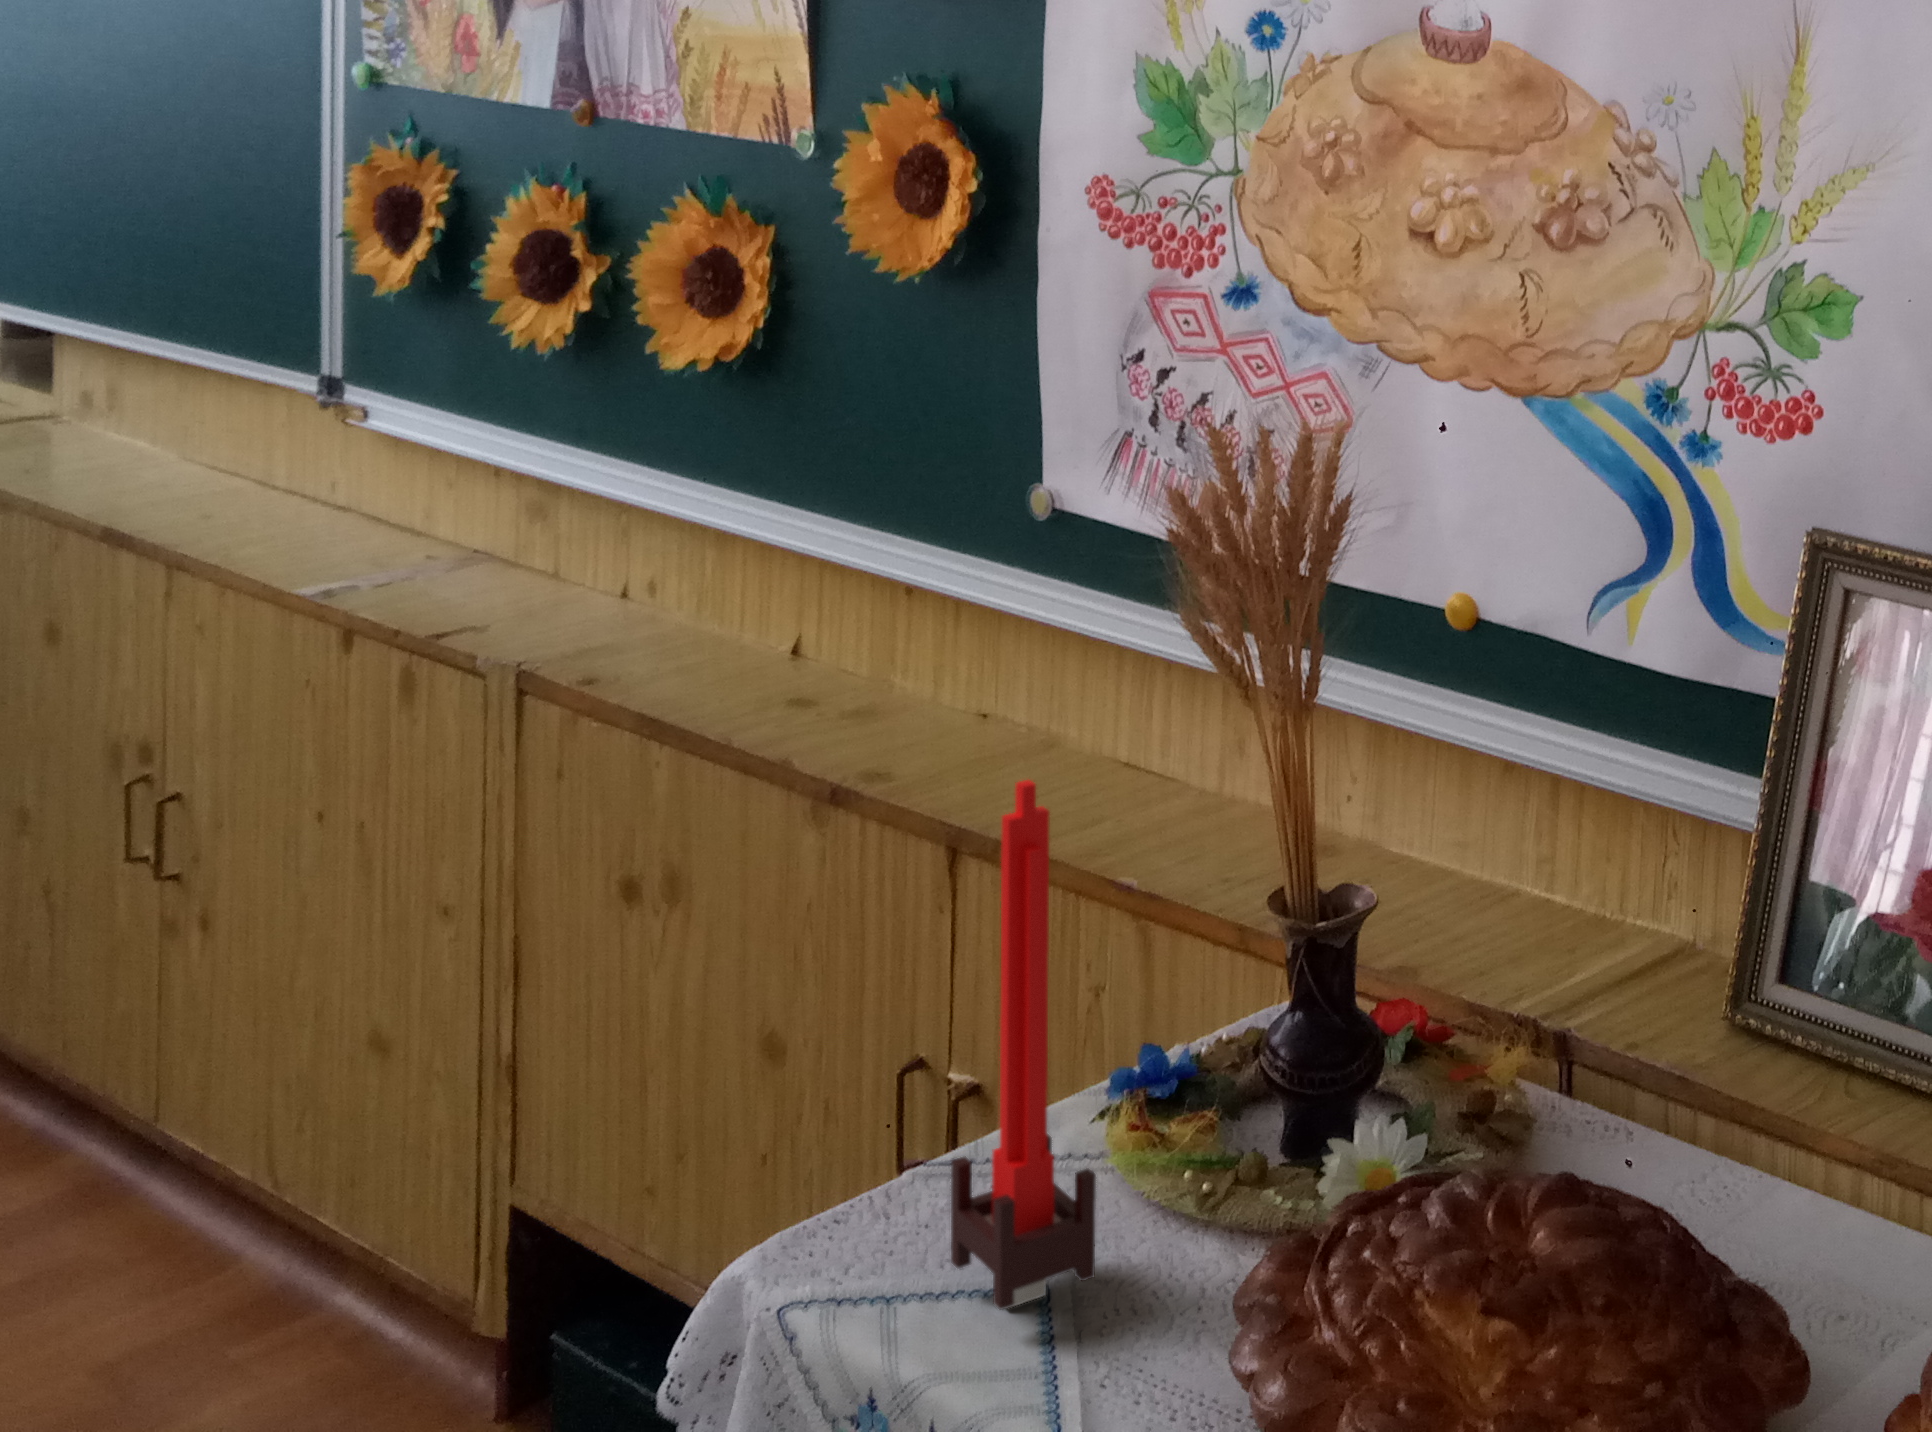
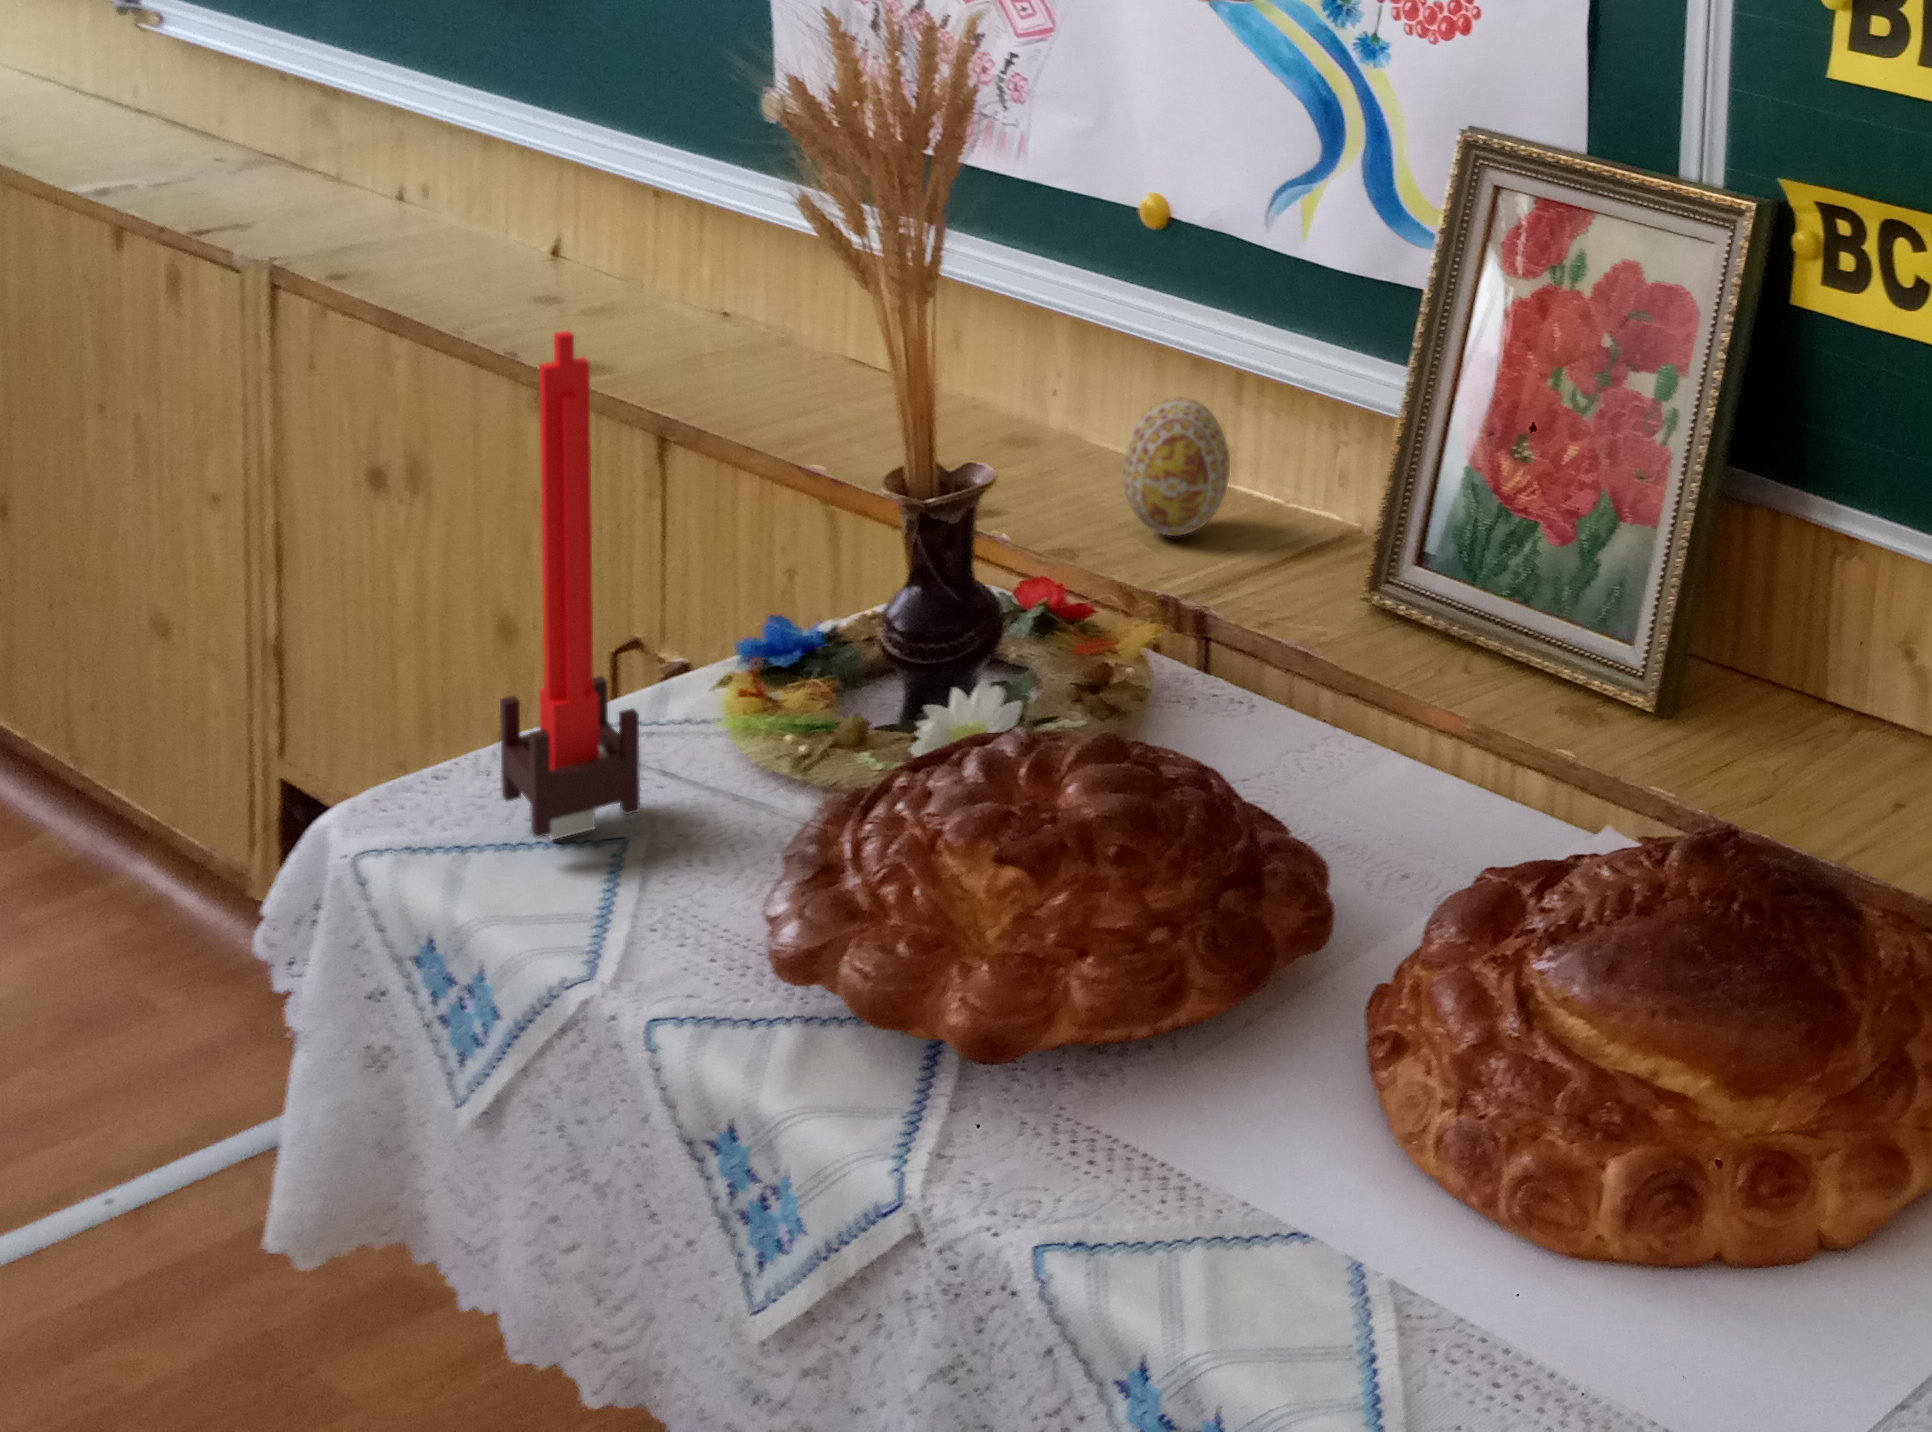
decorative egg: none [1454,799,1562,944] -> present [1123,396,1230,536]

